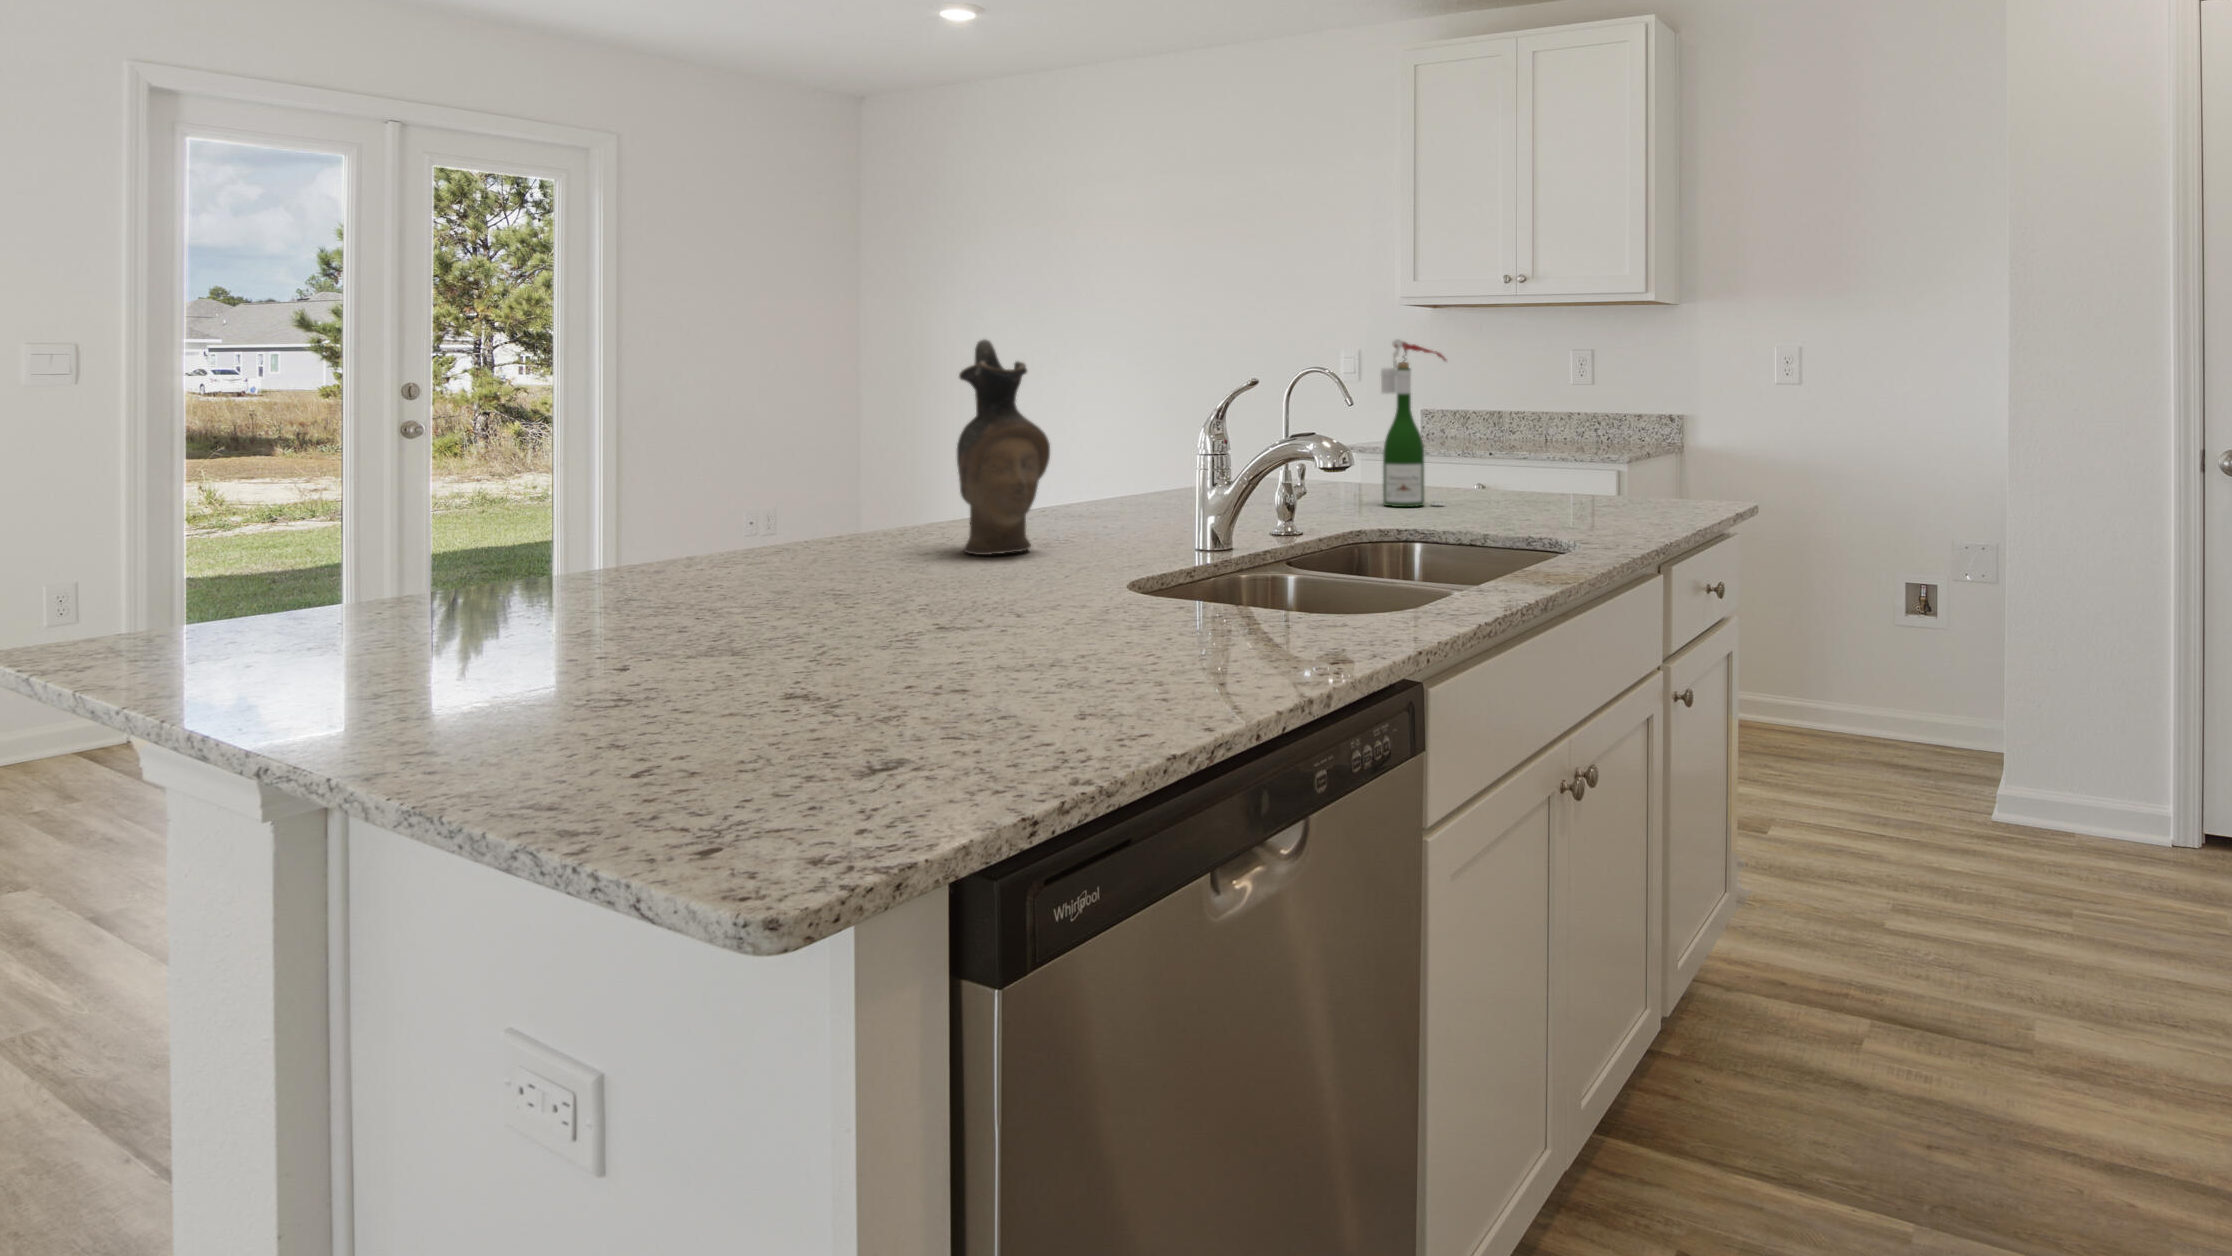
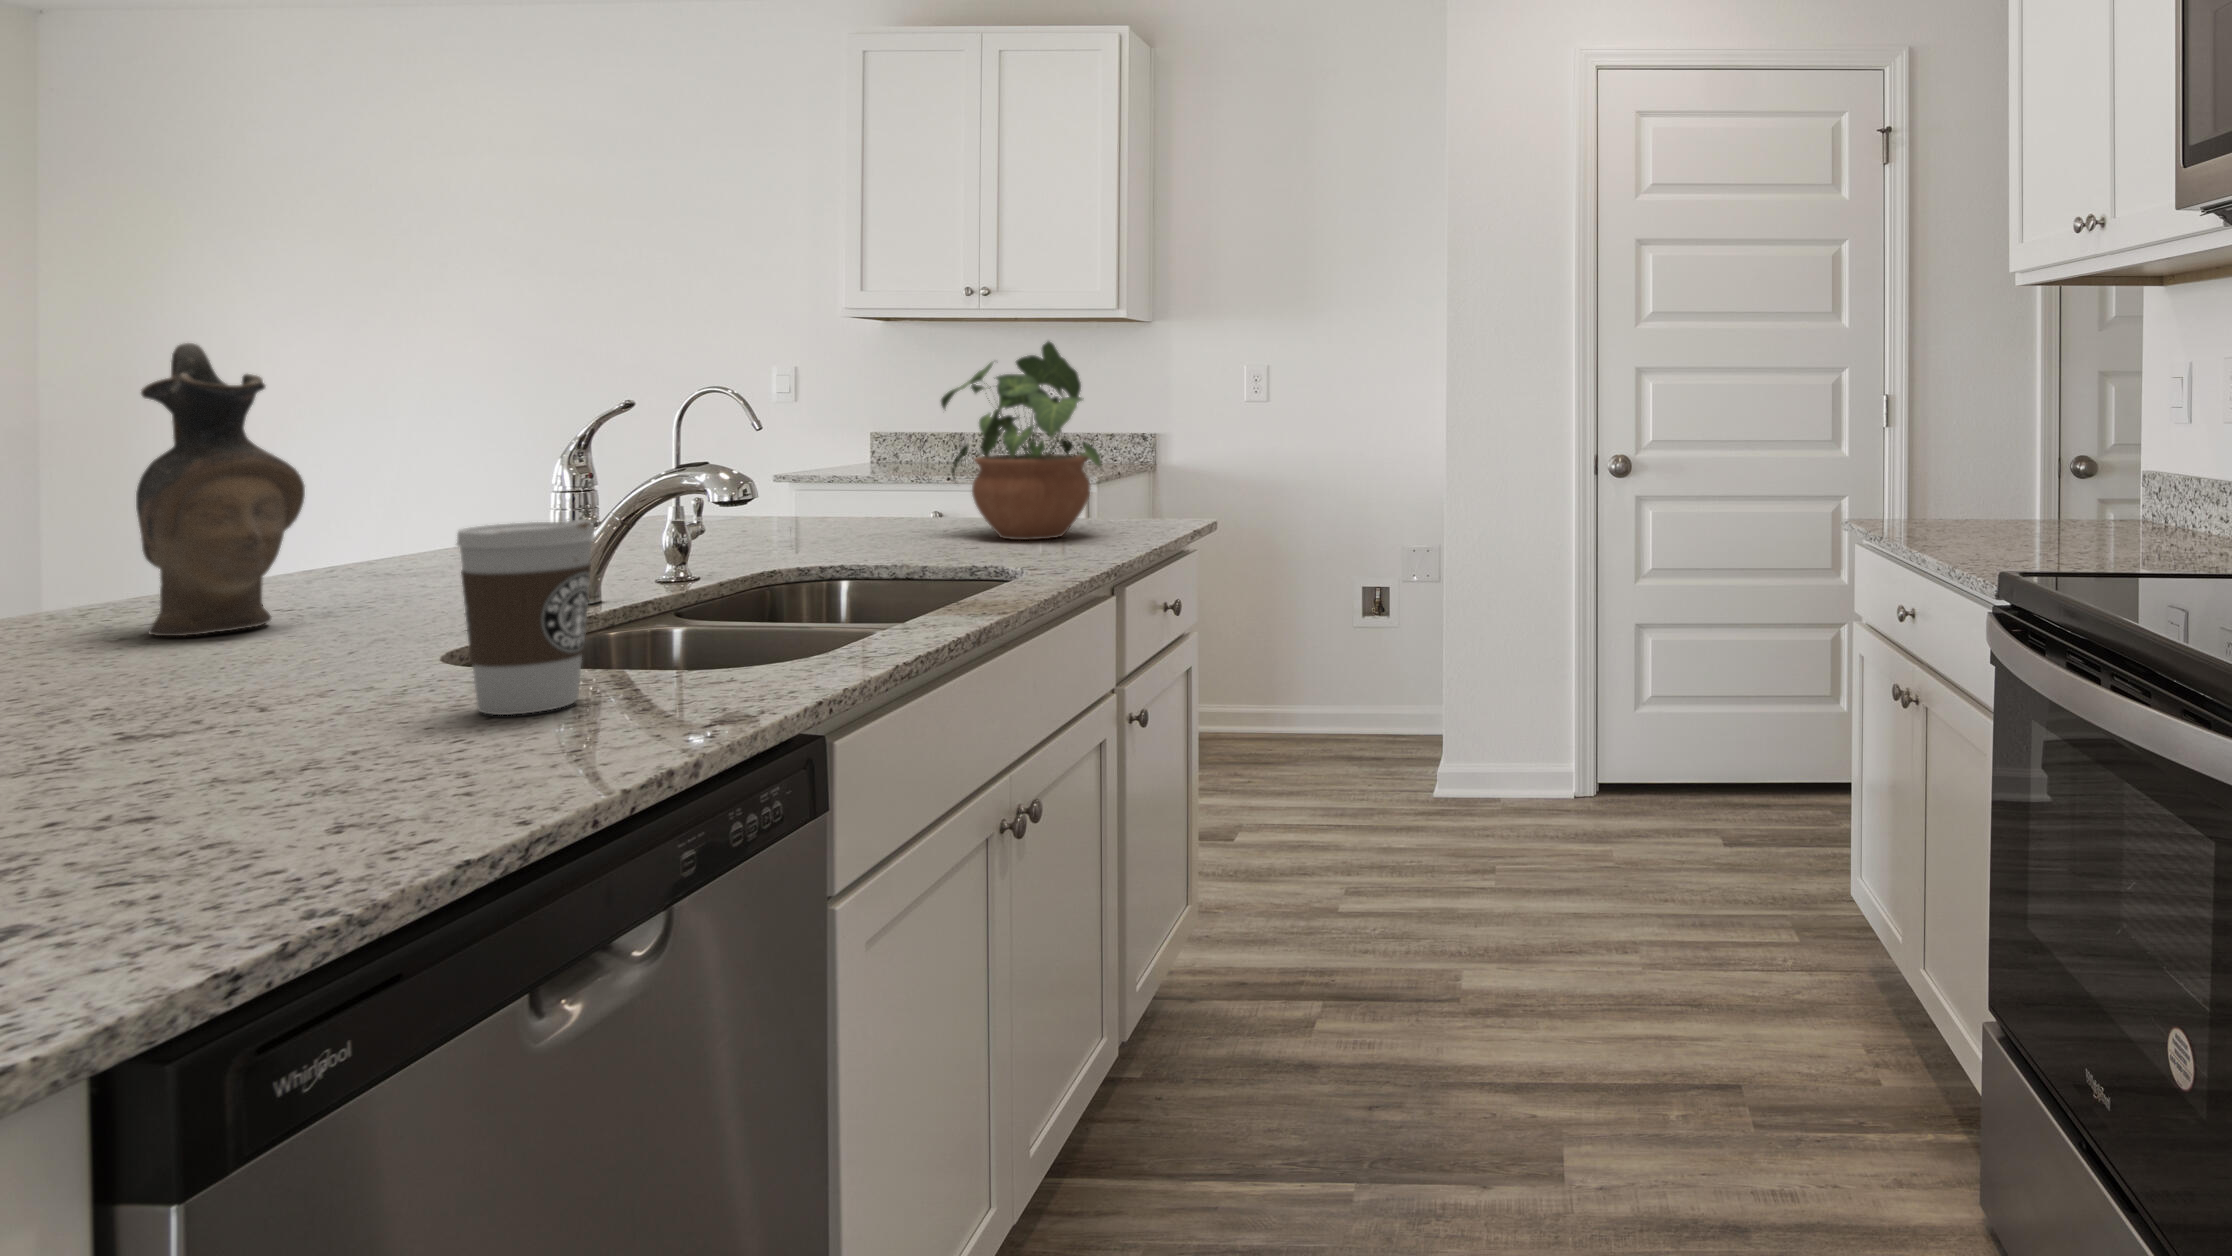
potted plant: none [1492,324,1641,514] -> present [941,341,1101,540]
wine bottle: present [1381,339,1446,507] -> none [805,351,888,540]
coffee cup: none [1151,476,1245,635] -> present [457,520,595,715]

